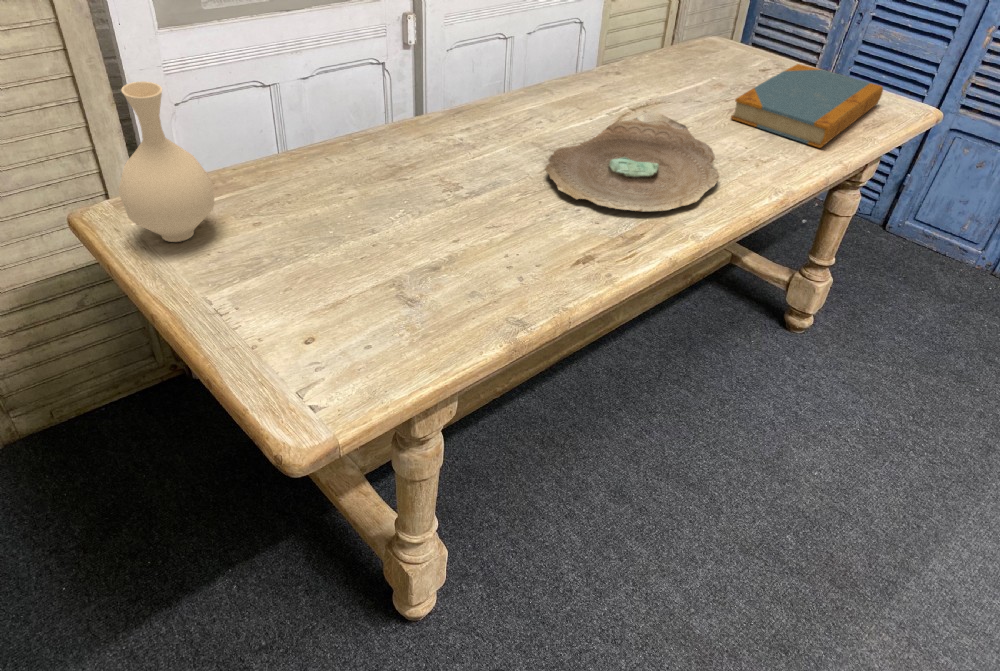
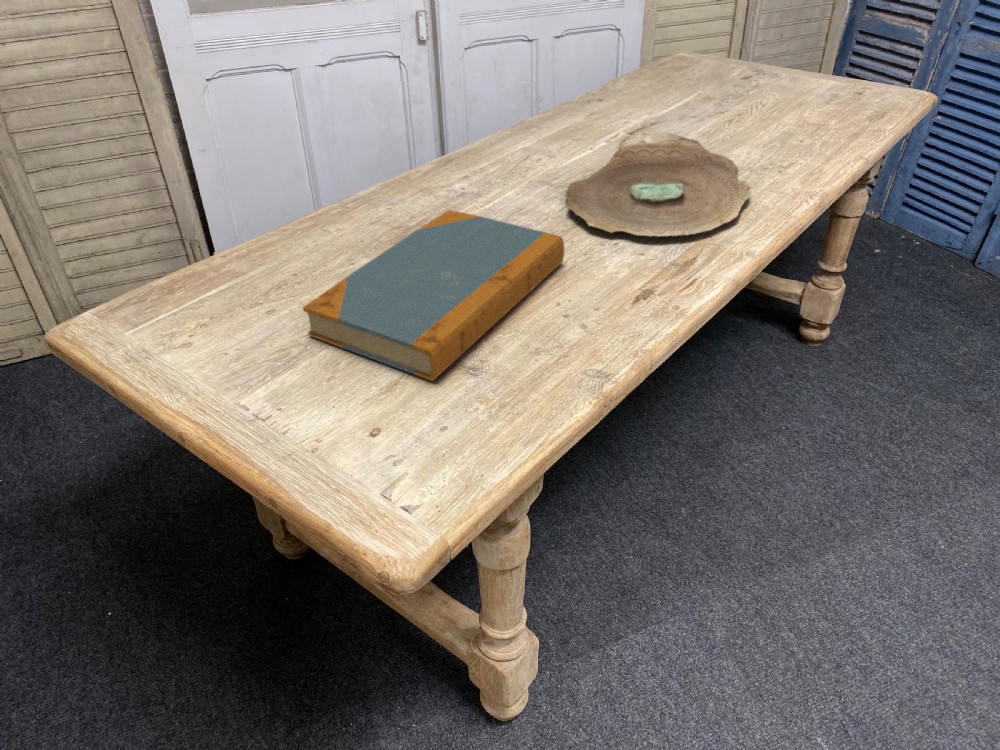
book: present [731,64,883,148] -> present [303,210,564,381]
vase: present [118,81,214,242] -> none [105,164,222,346]

